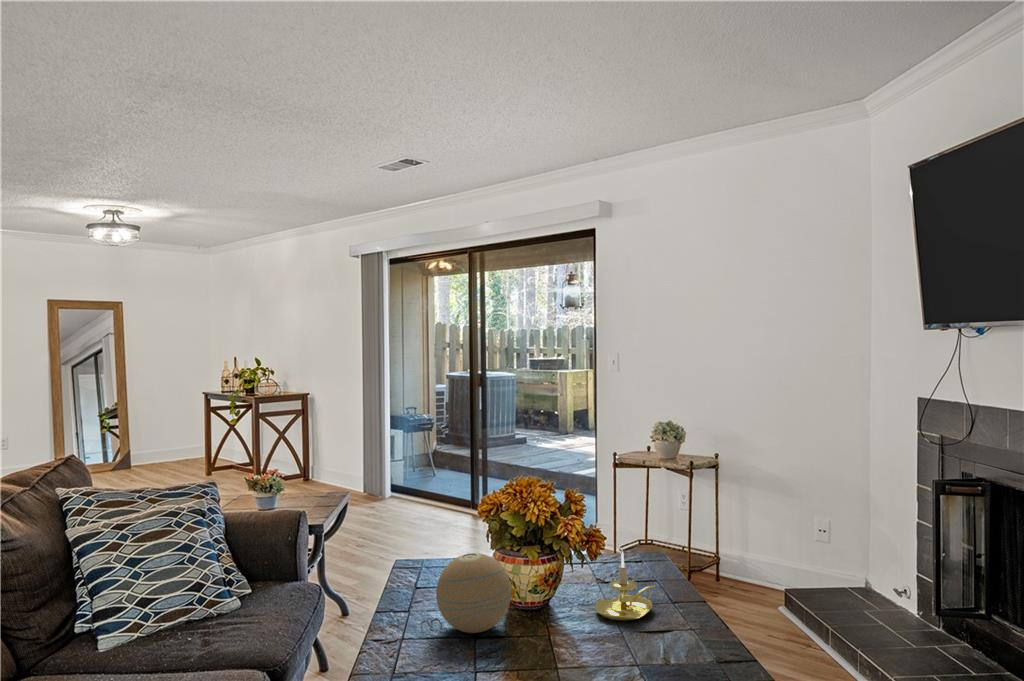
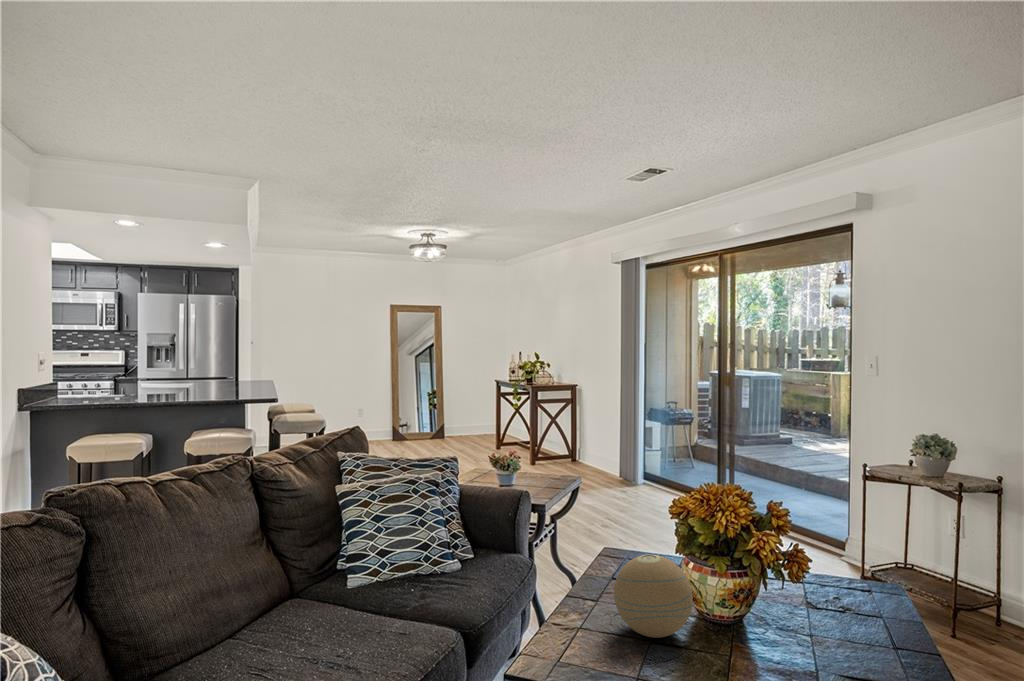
candle holder: present [595,551,655,621] -> none [794,578,874,659]

